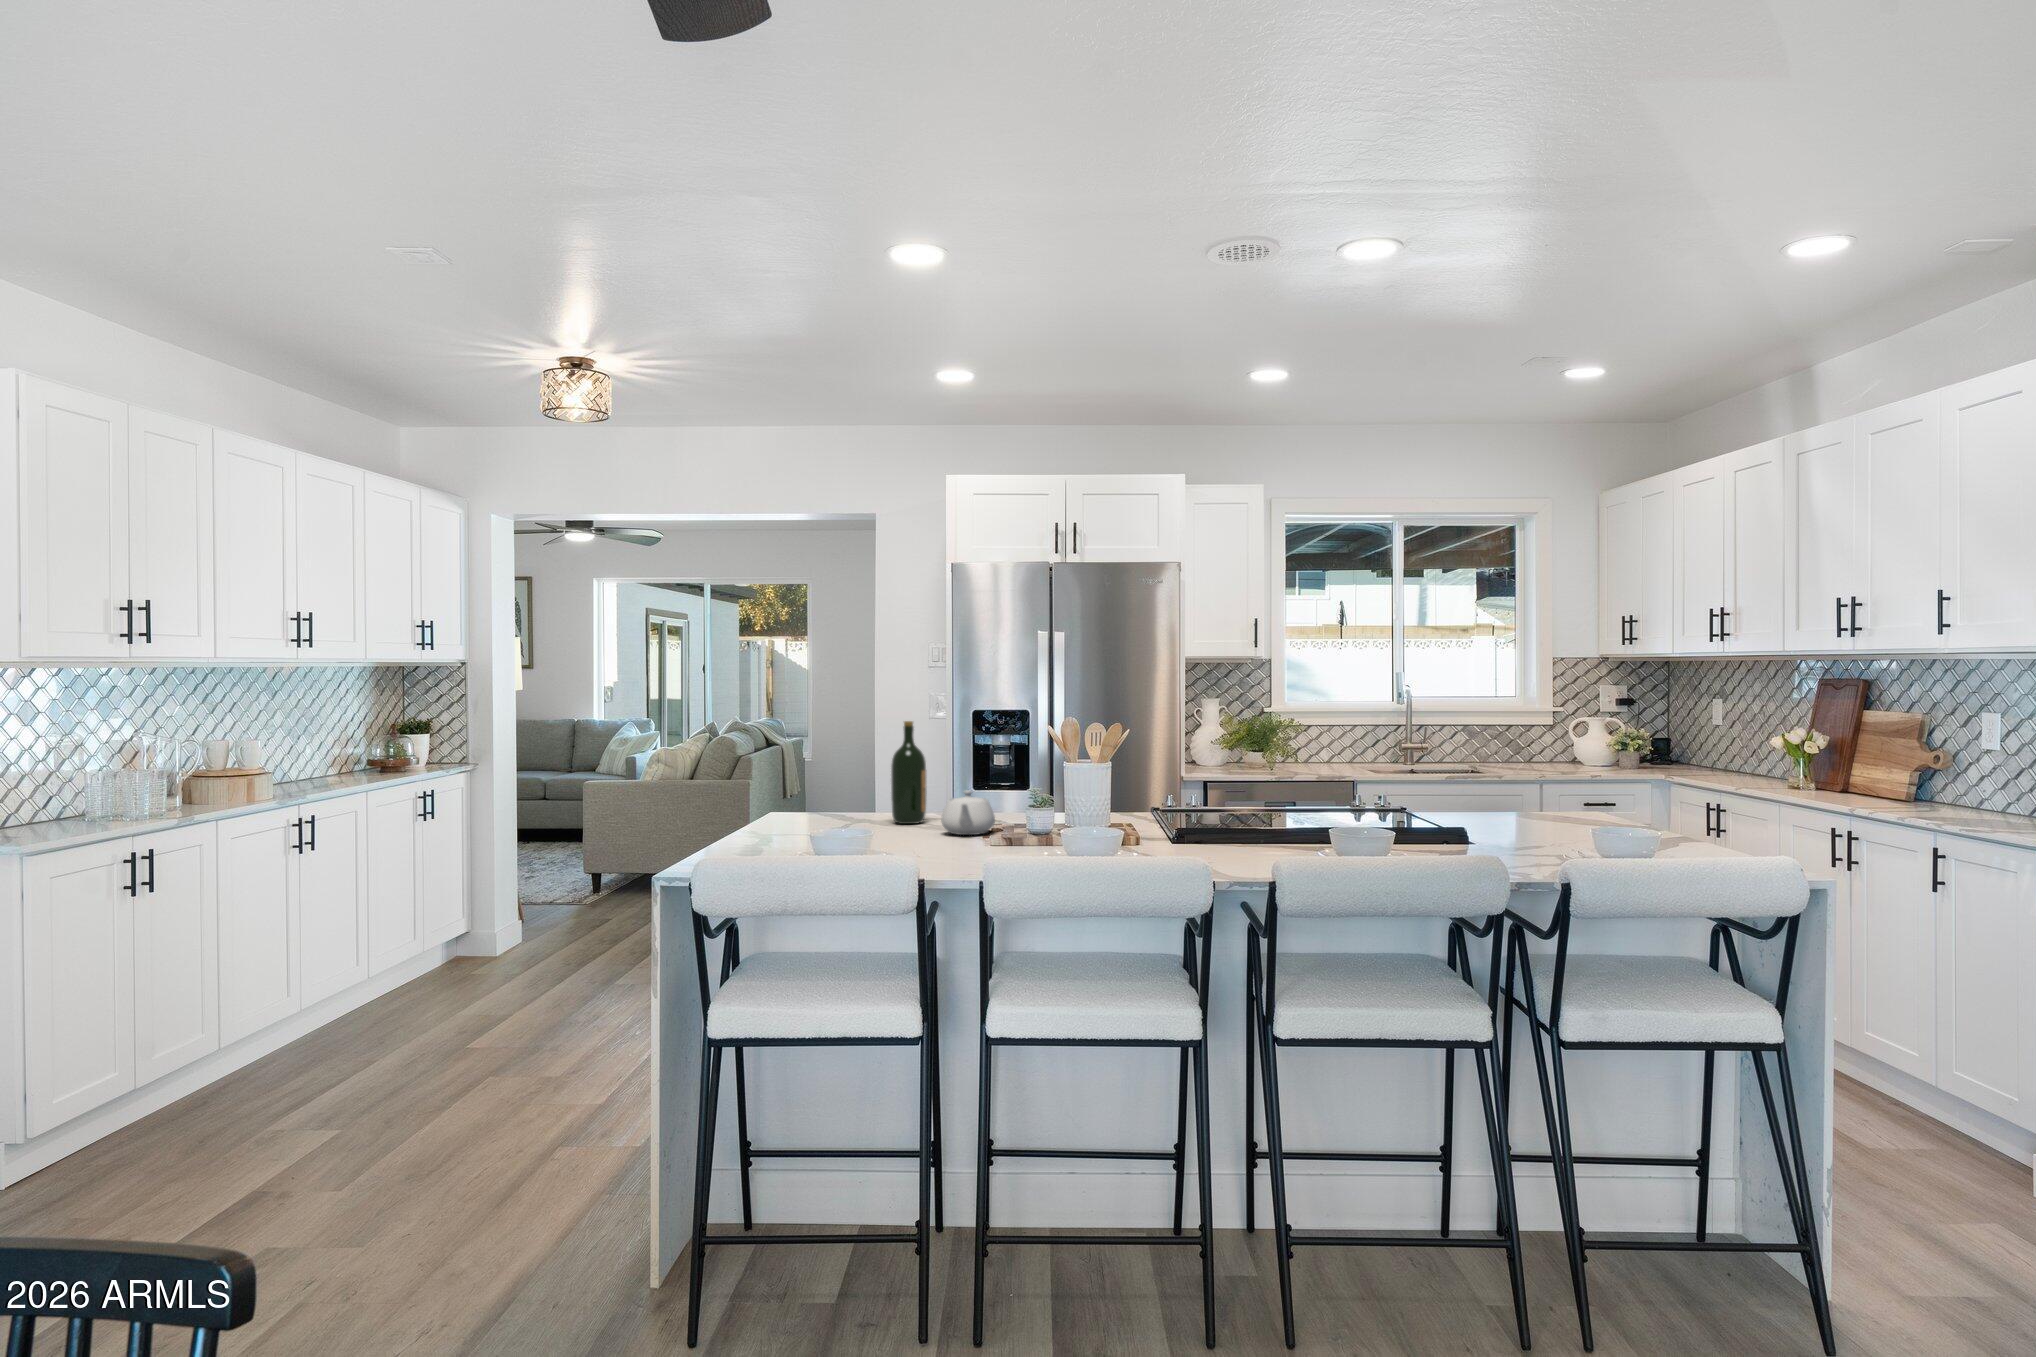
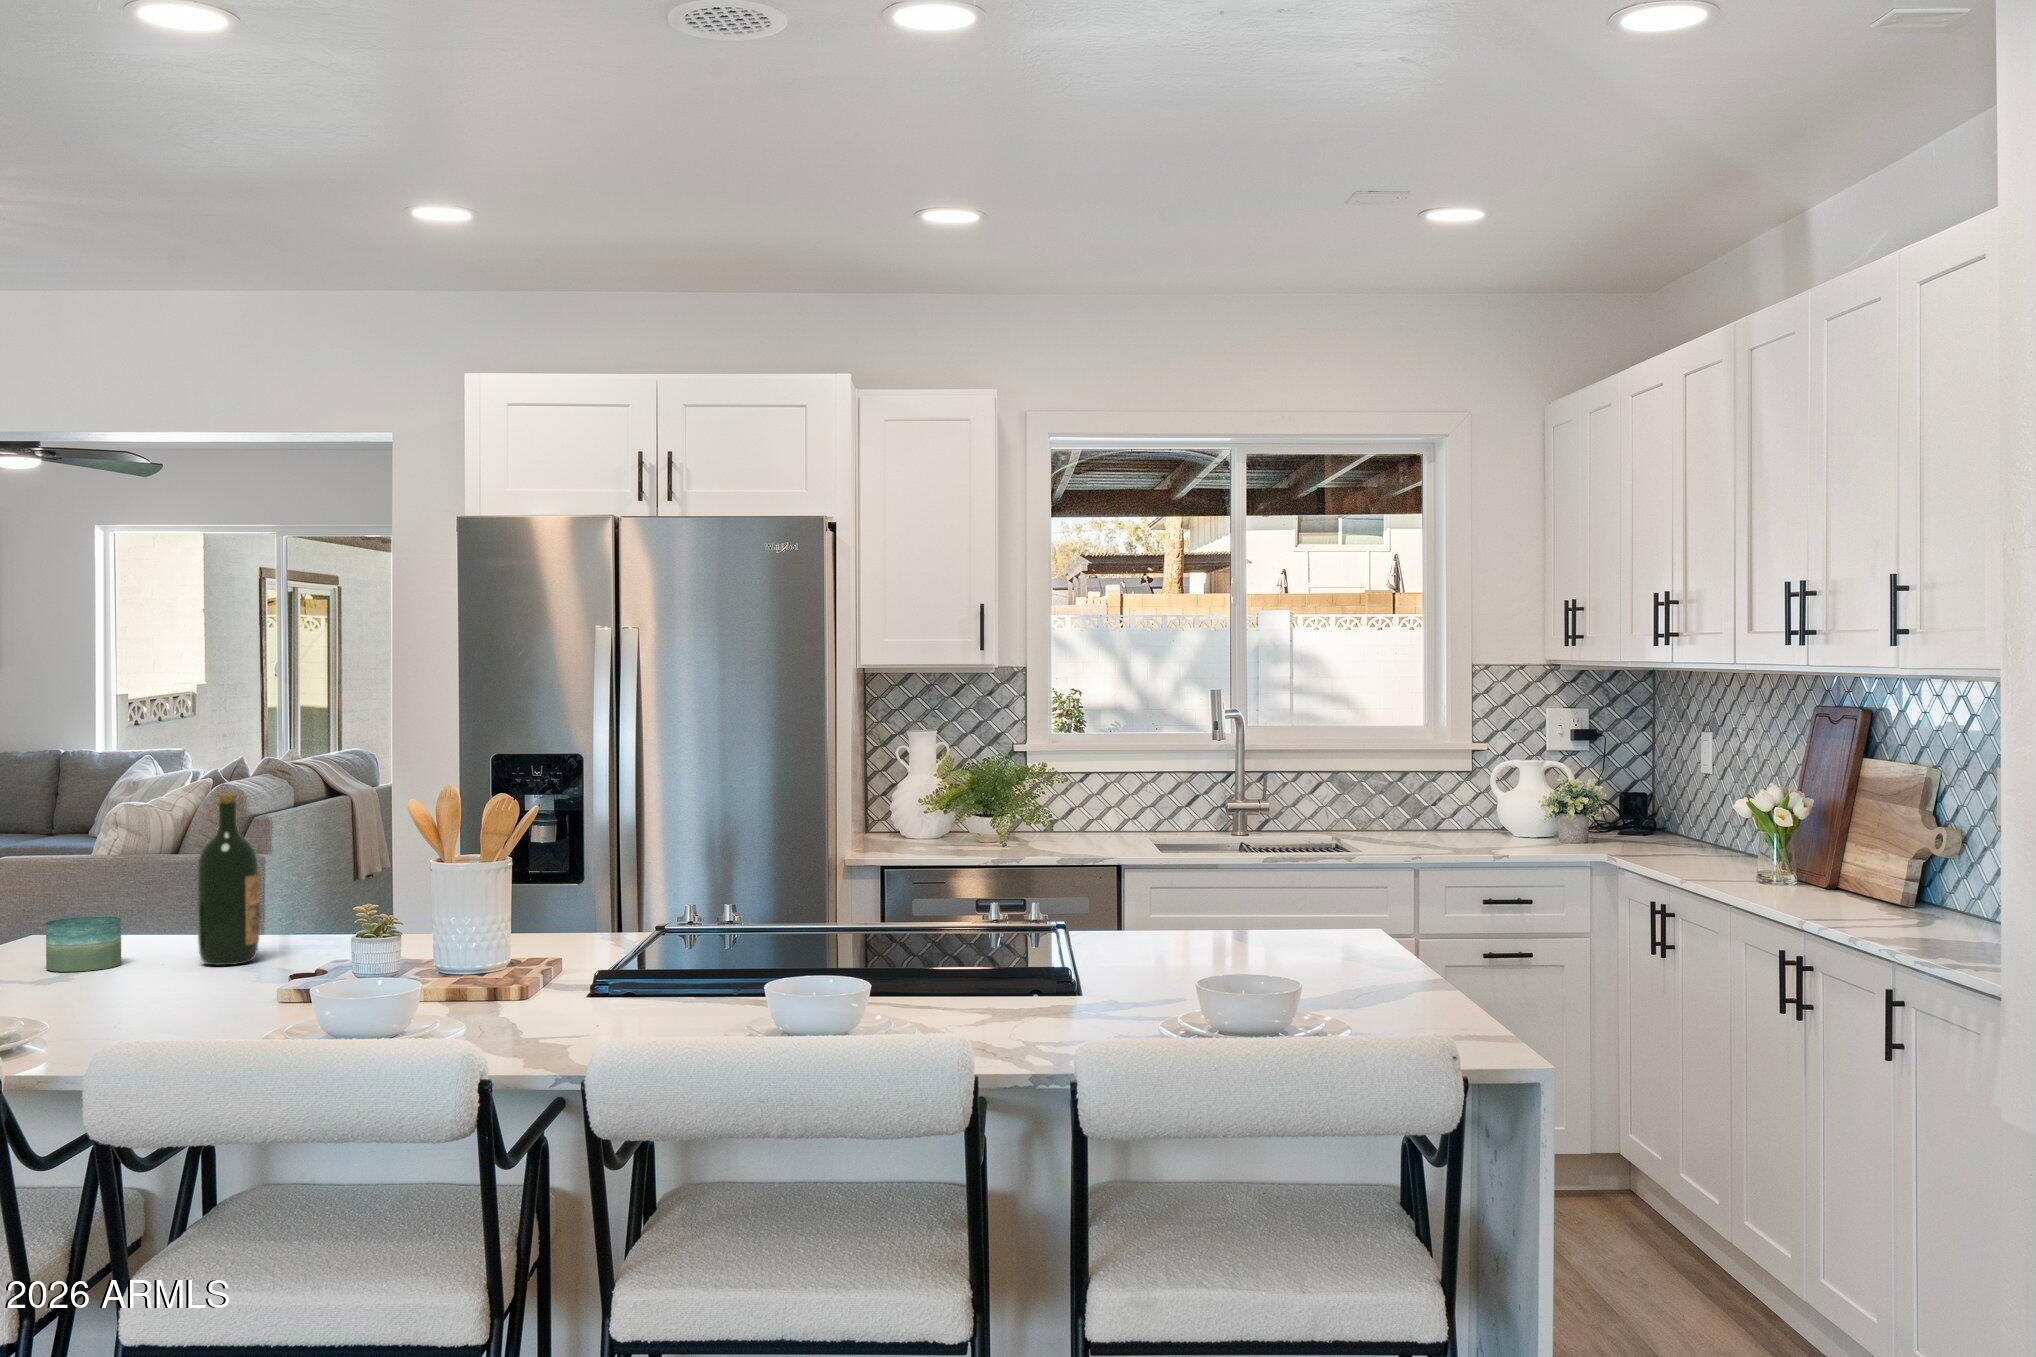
teapot: present [941,791,995,835] -> none [236,914,332,989]
candle: none [803,795,844,827] -> present [46,917,121,972]

